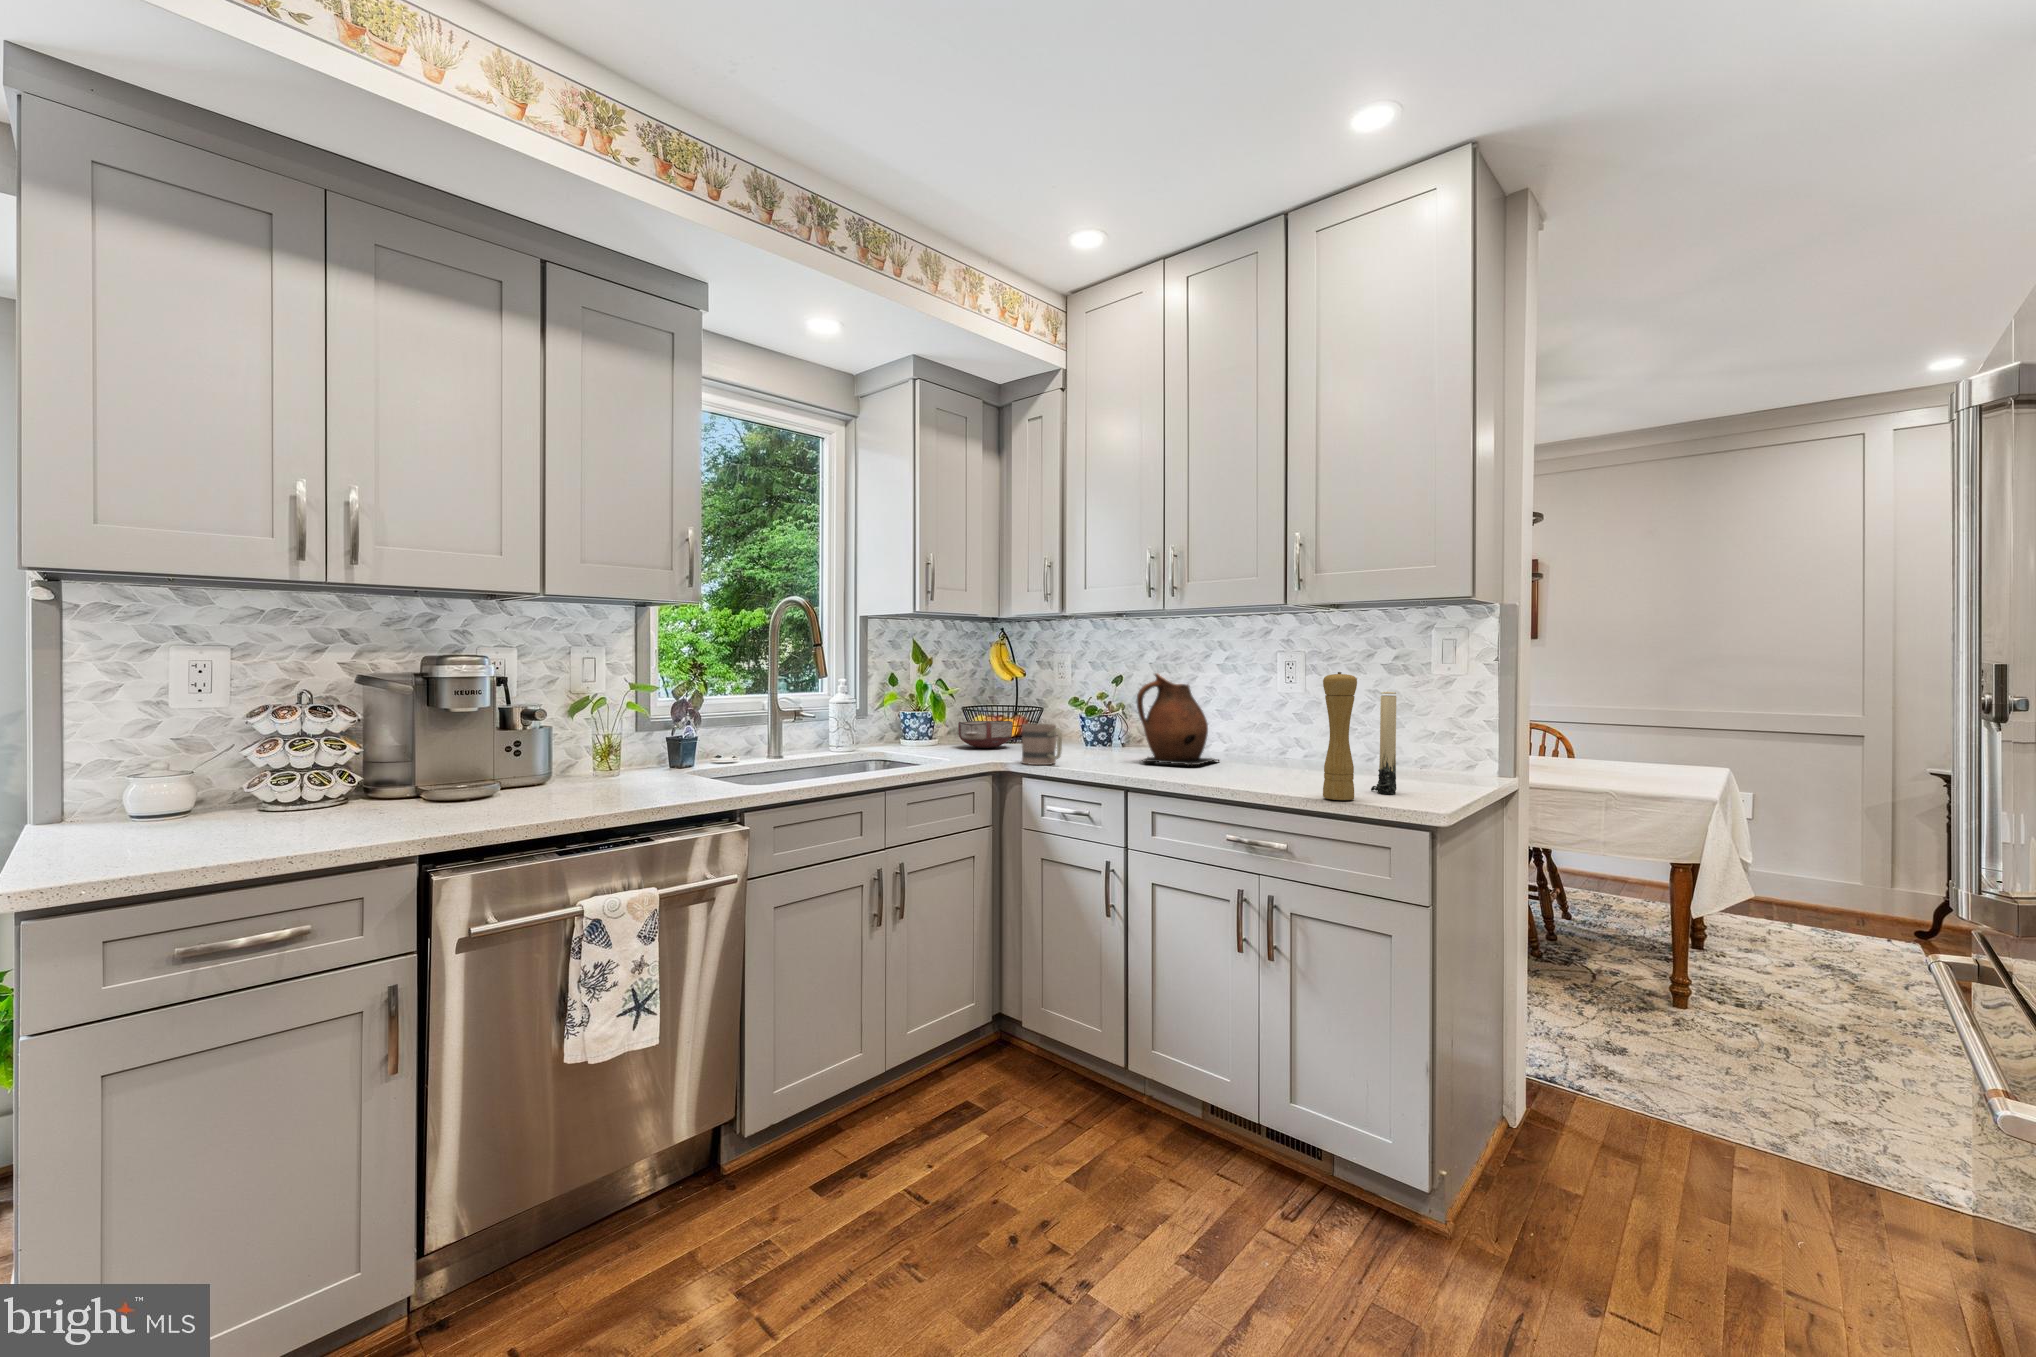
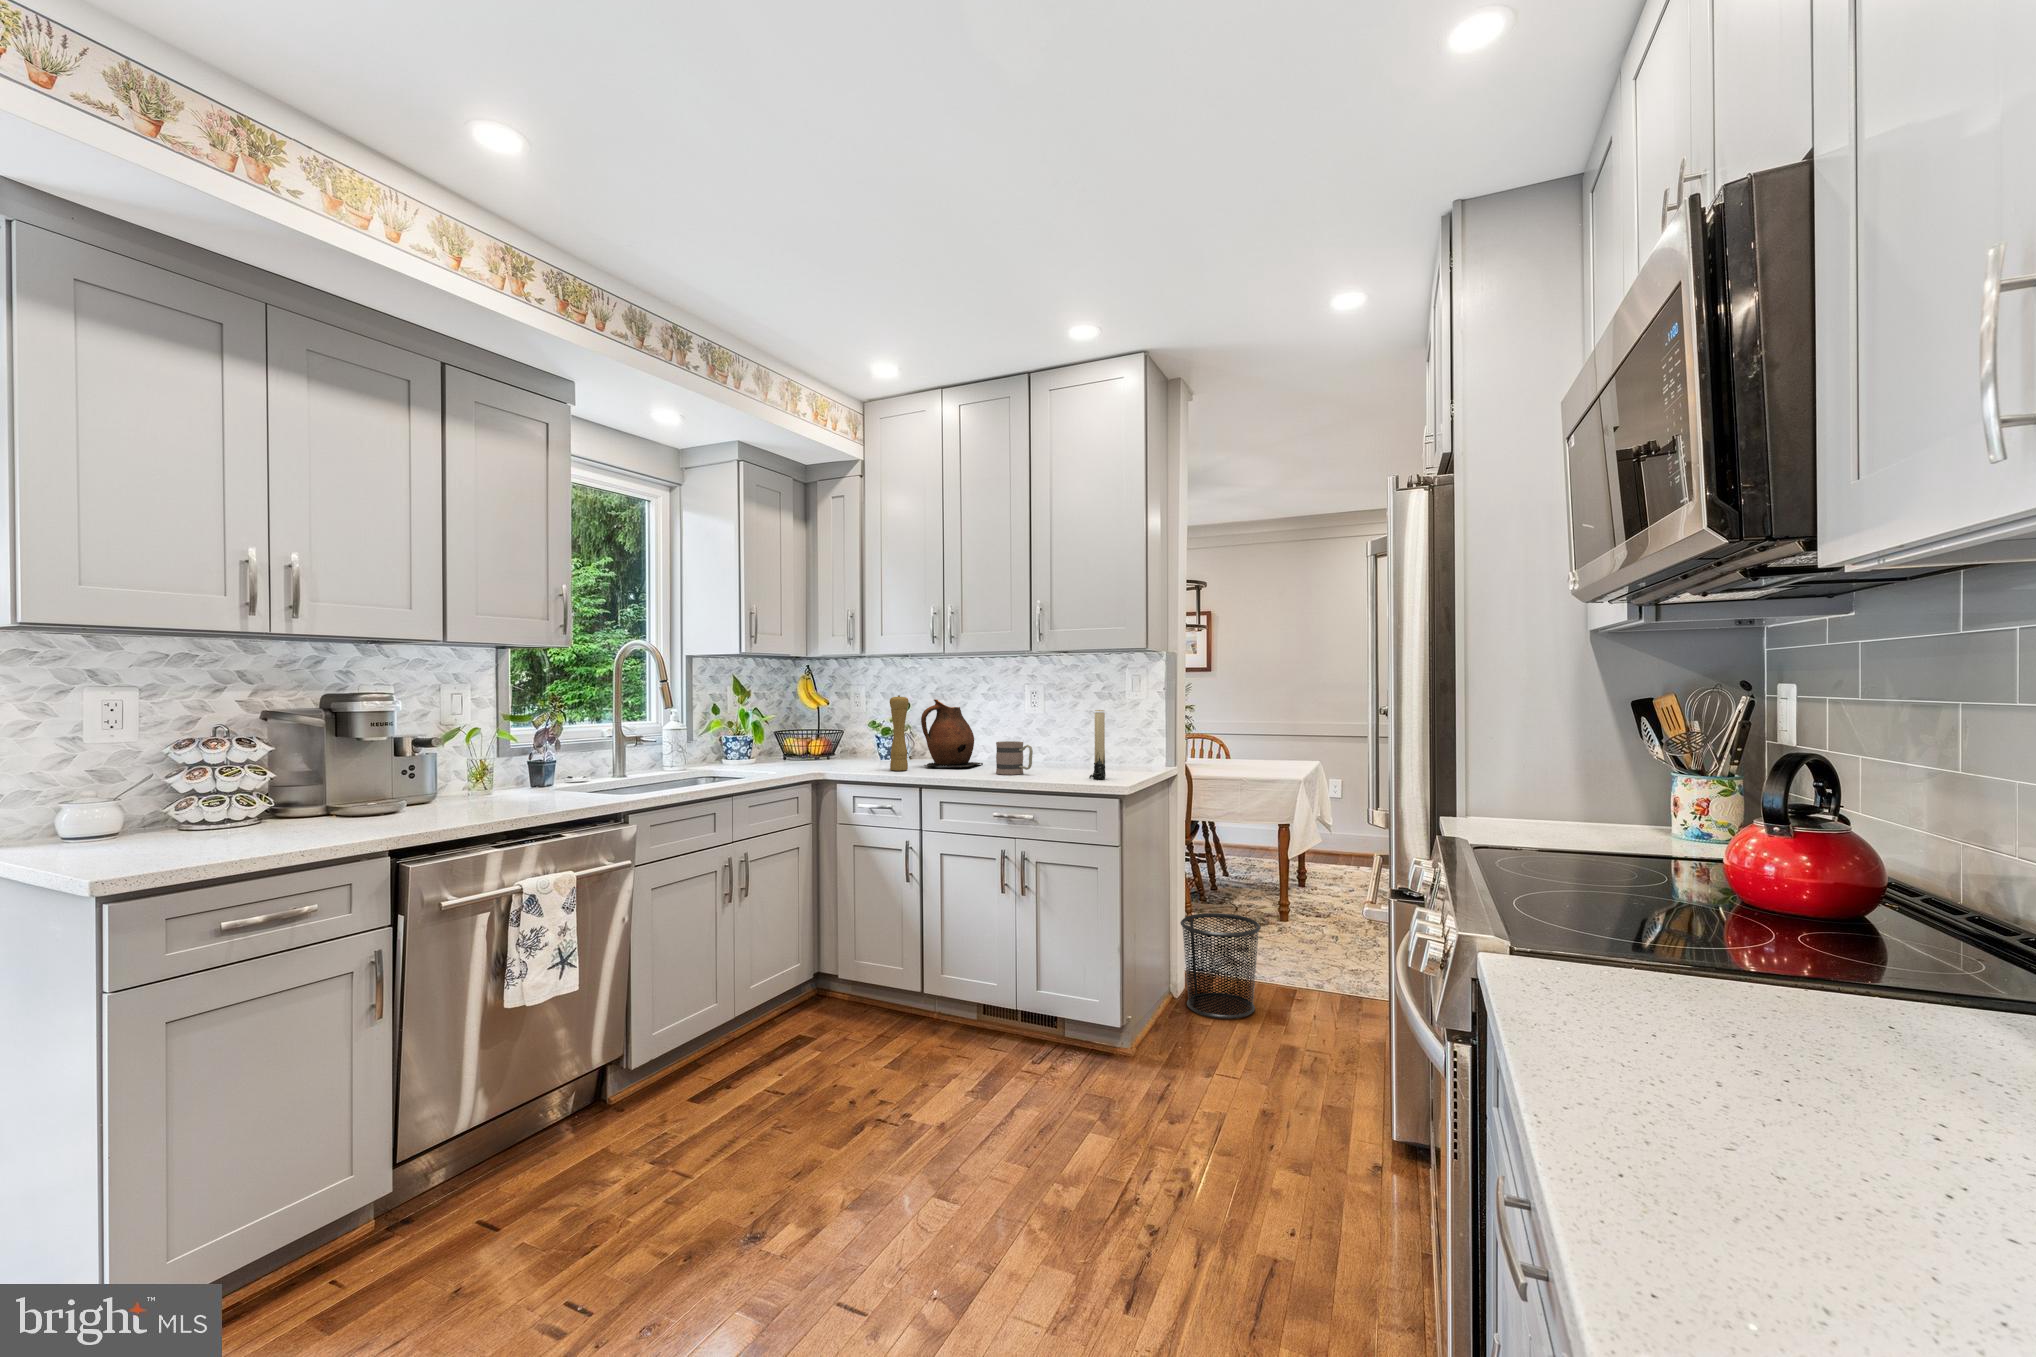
pepper mill: present [1323,672,1357,800] -> present [890,695,909,771]
ceramic bowl: present [958,721,1013,748] -> none [772,739,818,761]
mug: present [1022,724,1062,765] -> present [996,741,1033,775]
waste bin: none [1512,997,1650,1168] -> present [1180,913,1261,1019]

